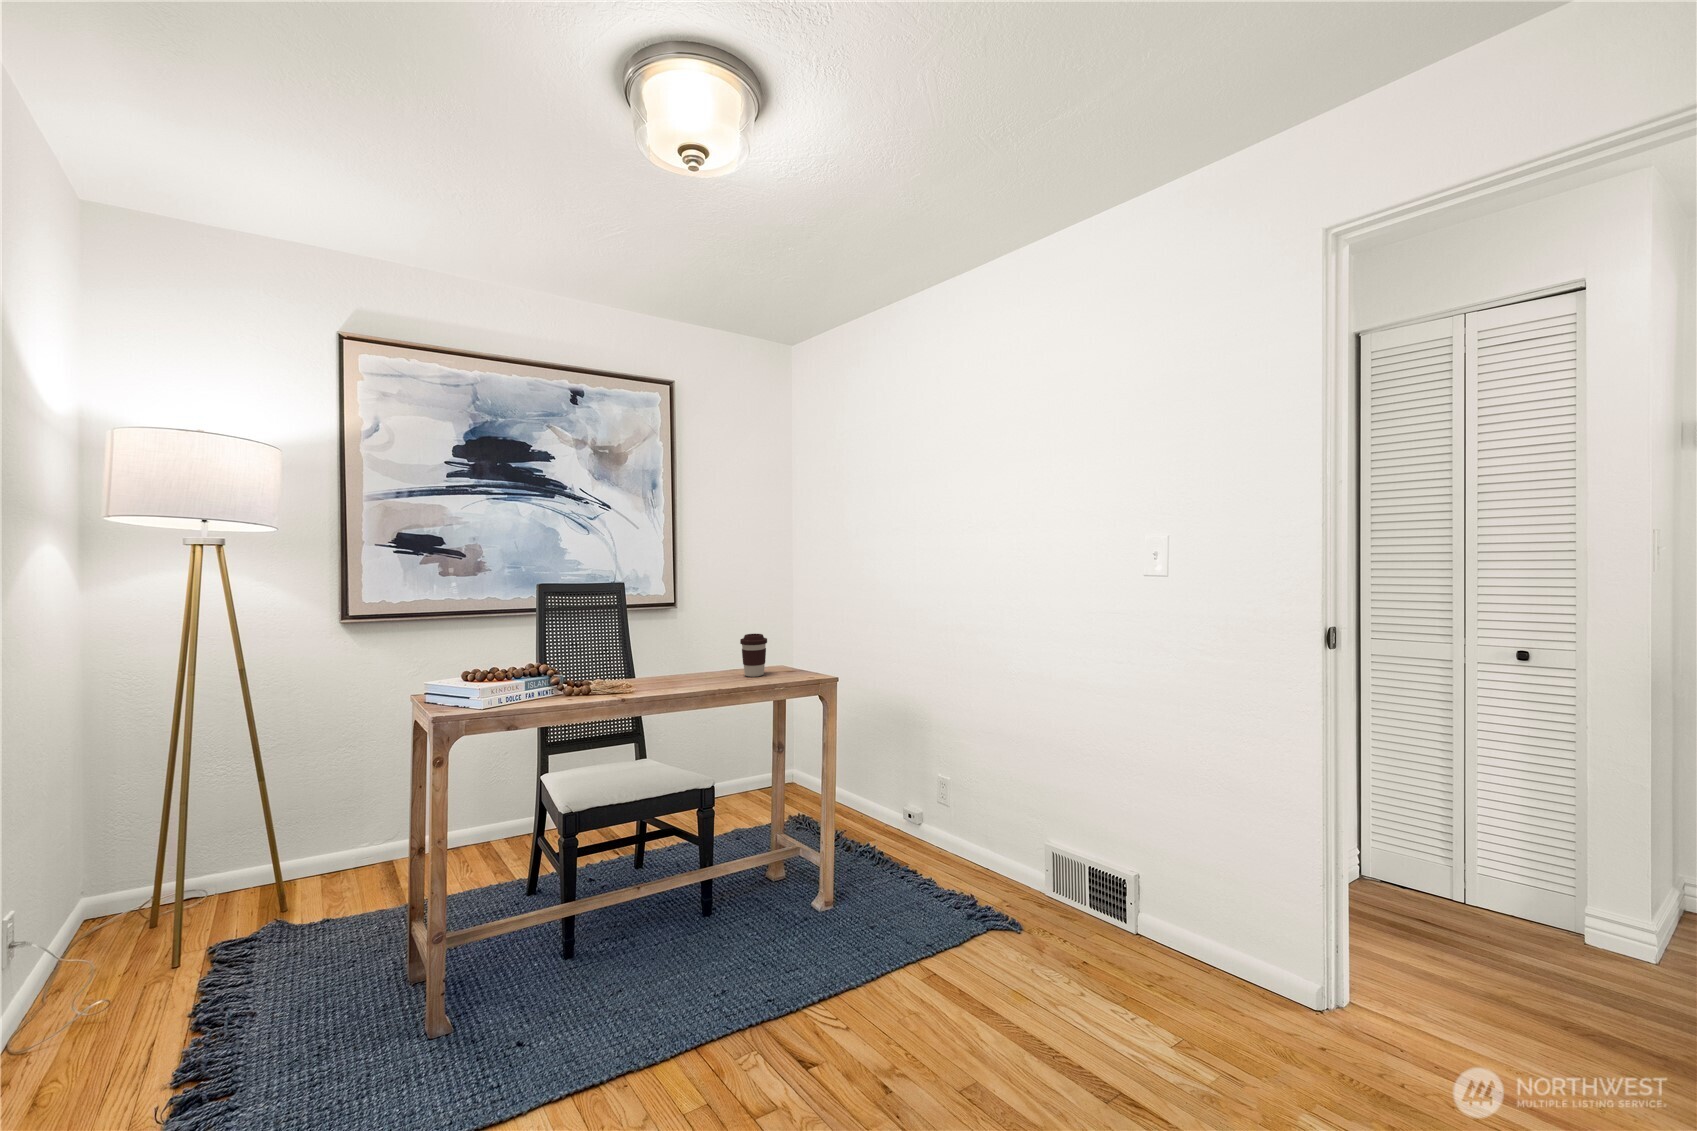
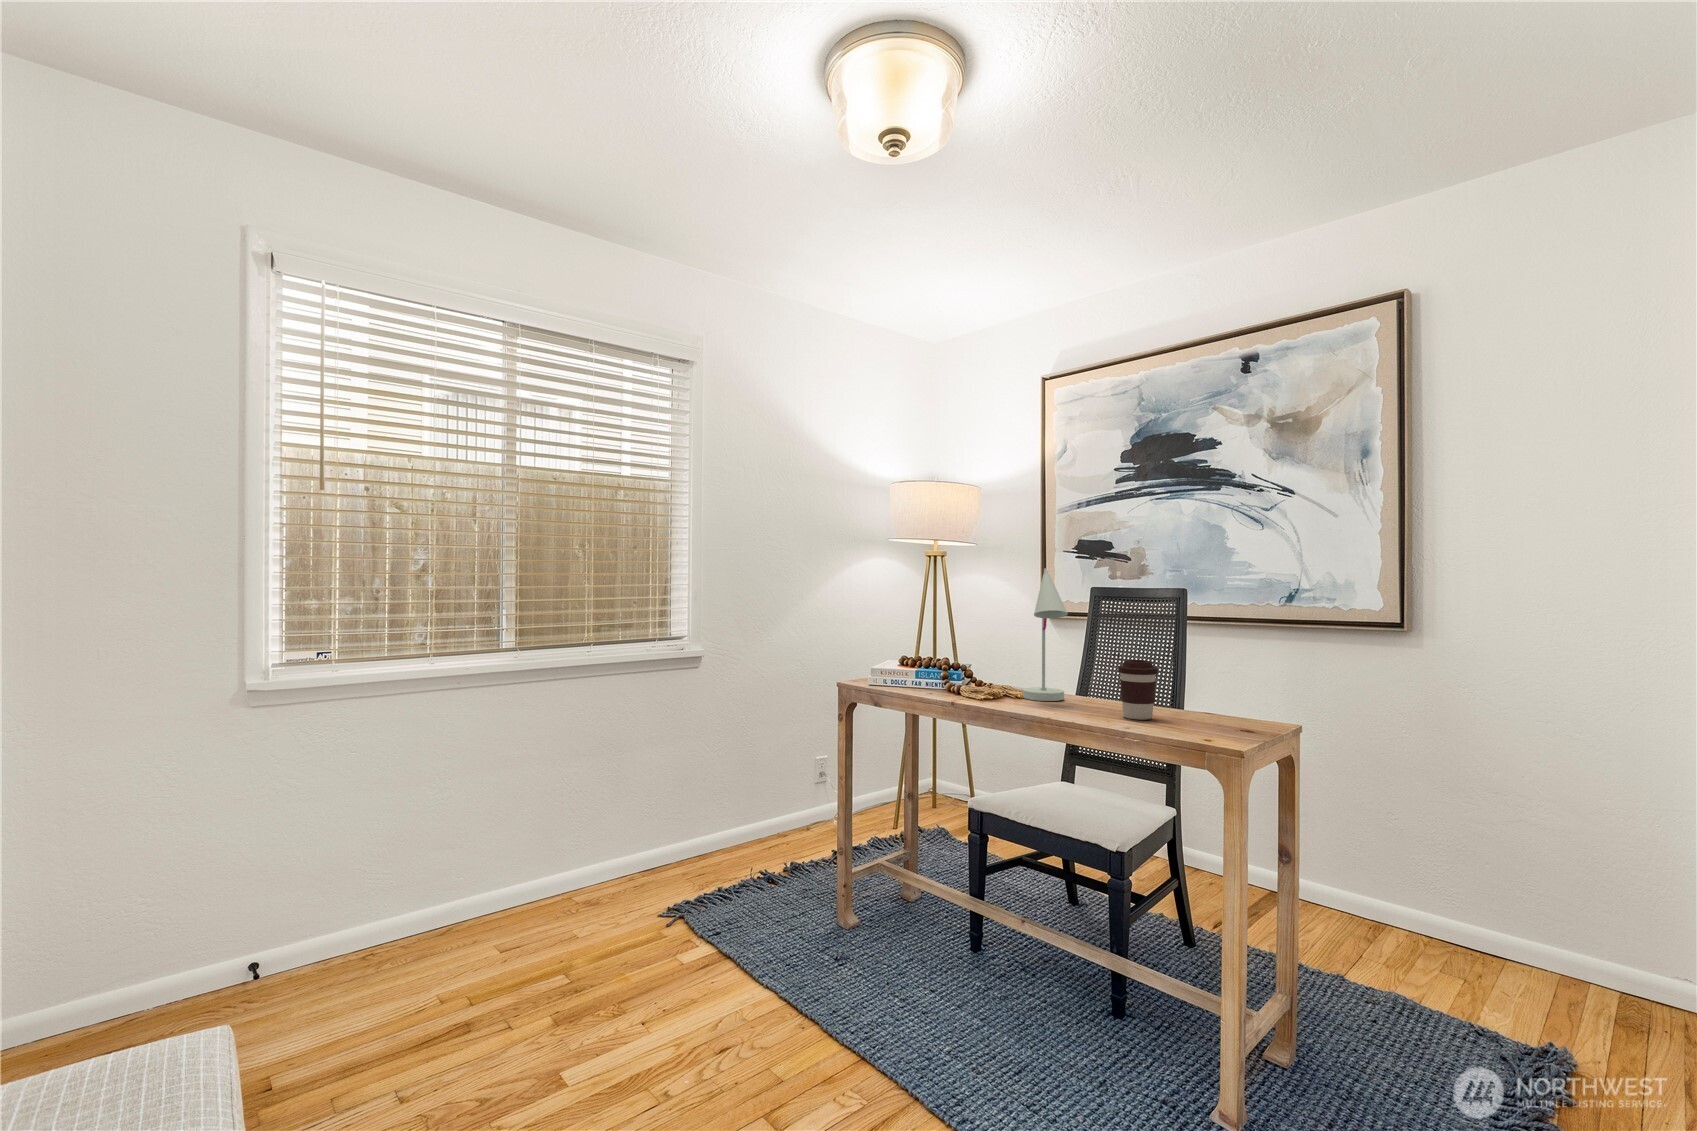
desk lamp: none [629,572,700,693] -> present [1023,568,1068,701]

